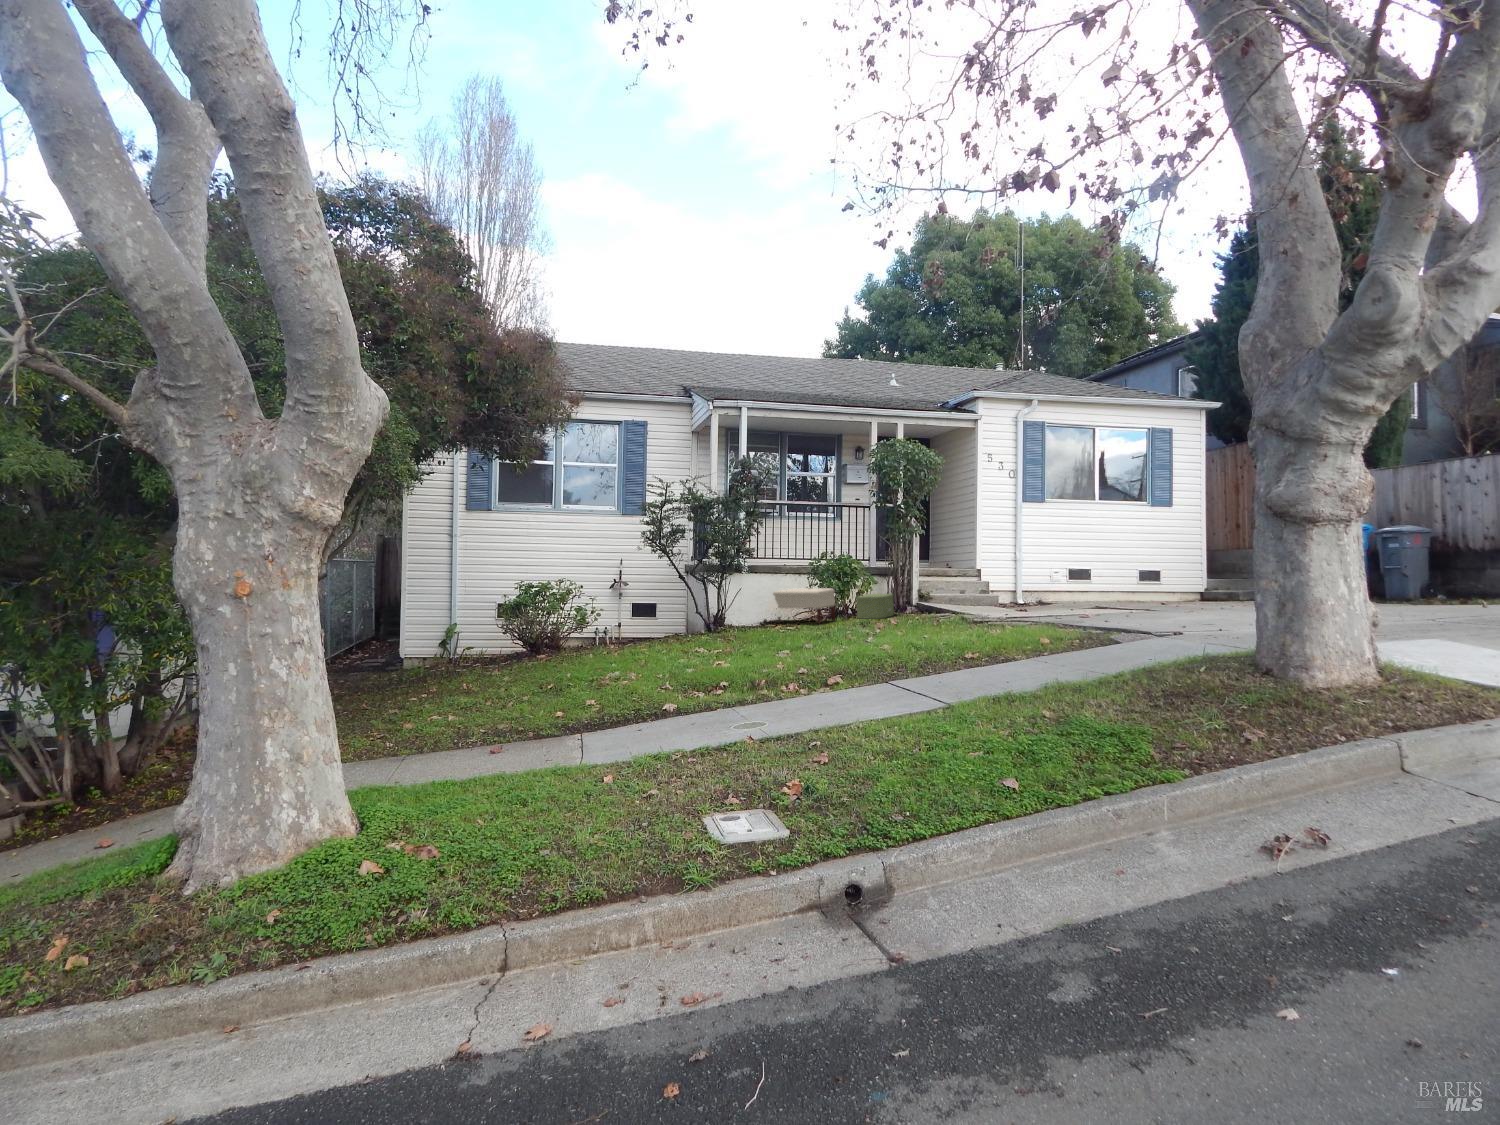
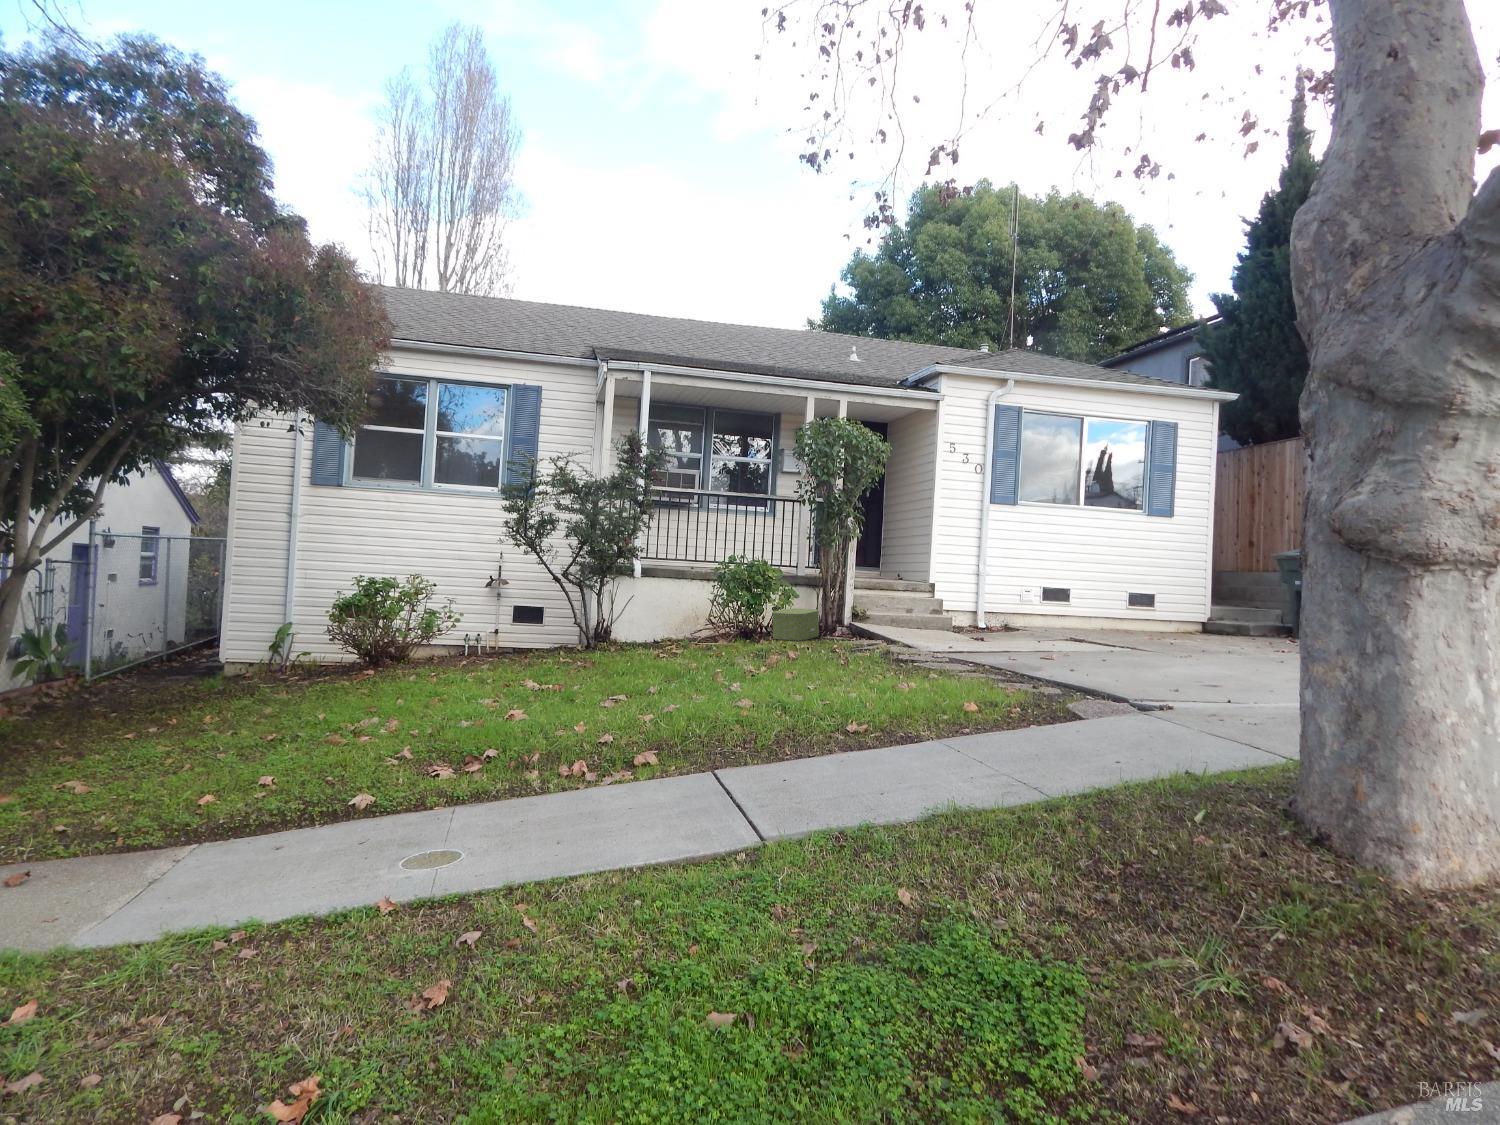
bench: present [764,588,835,624] -> none [657,597,745,645]

